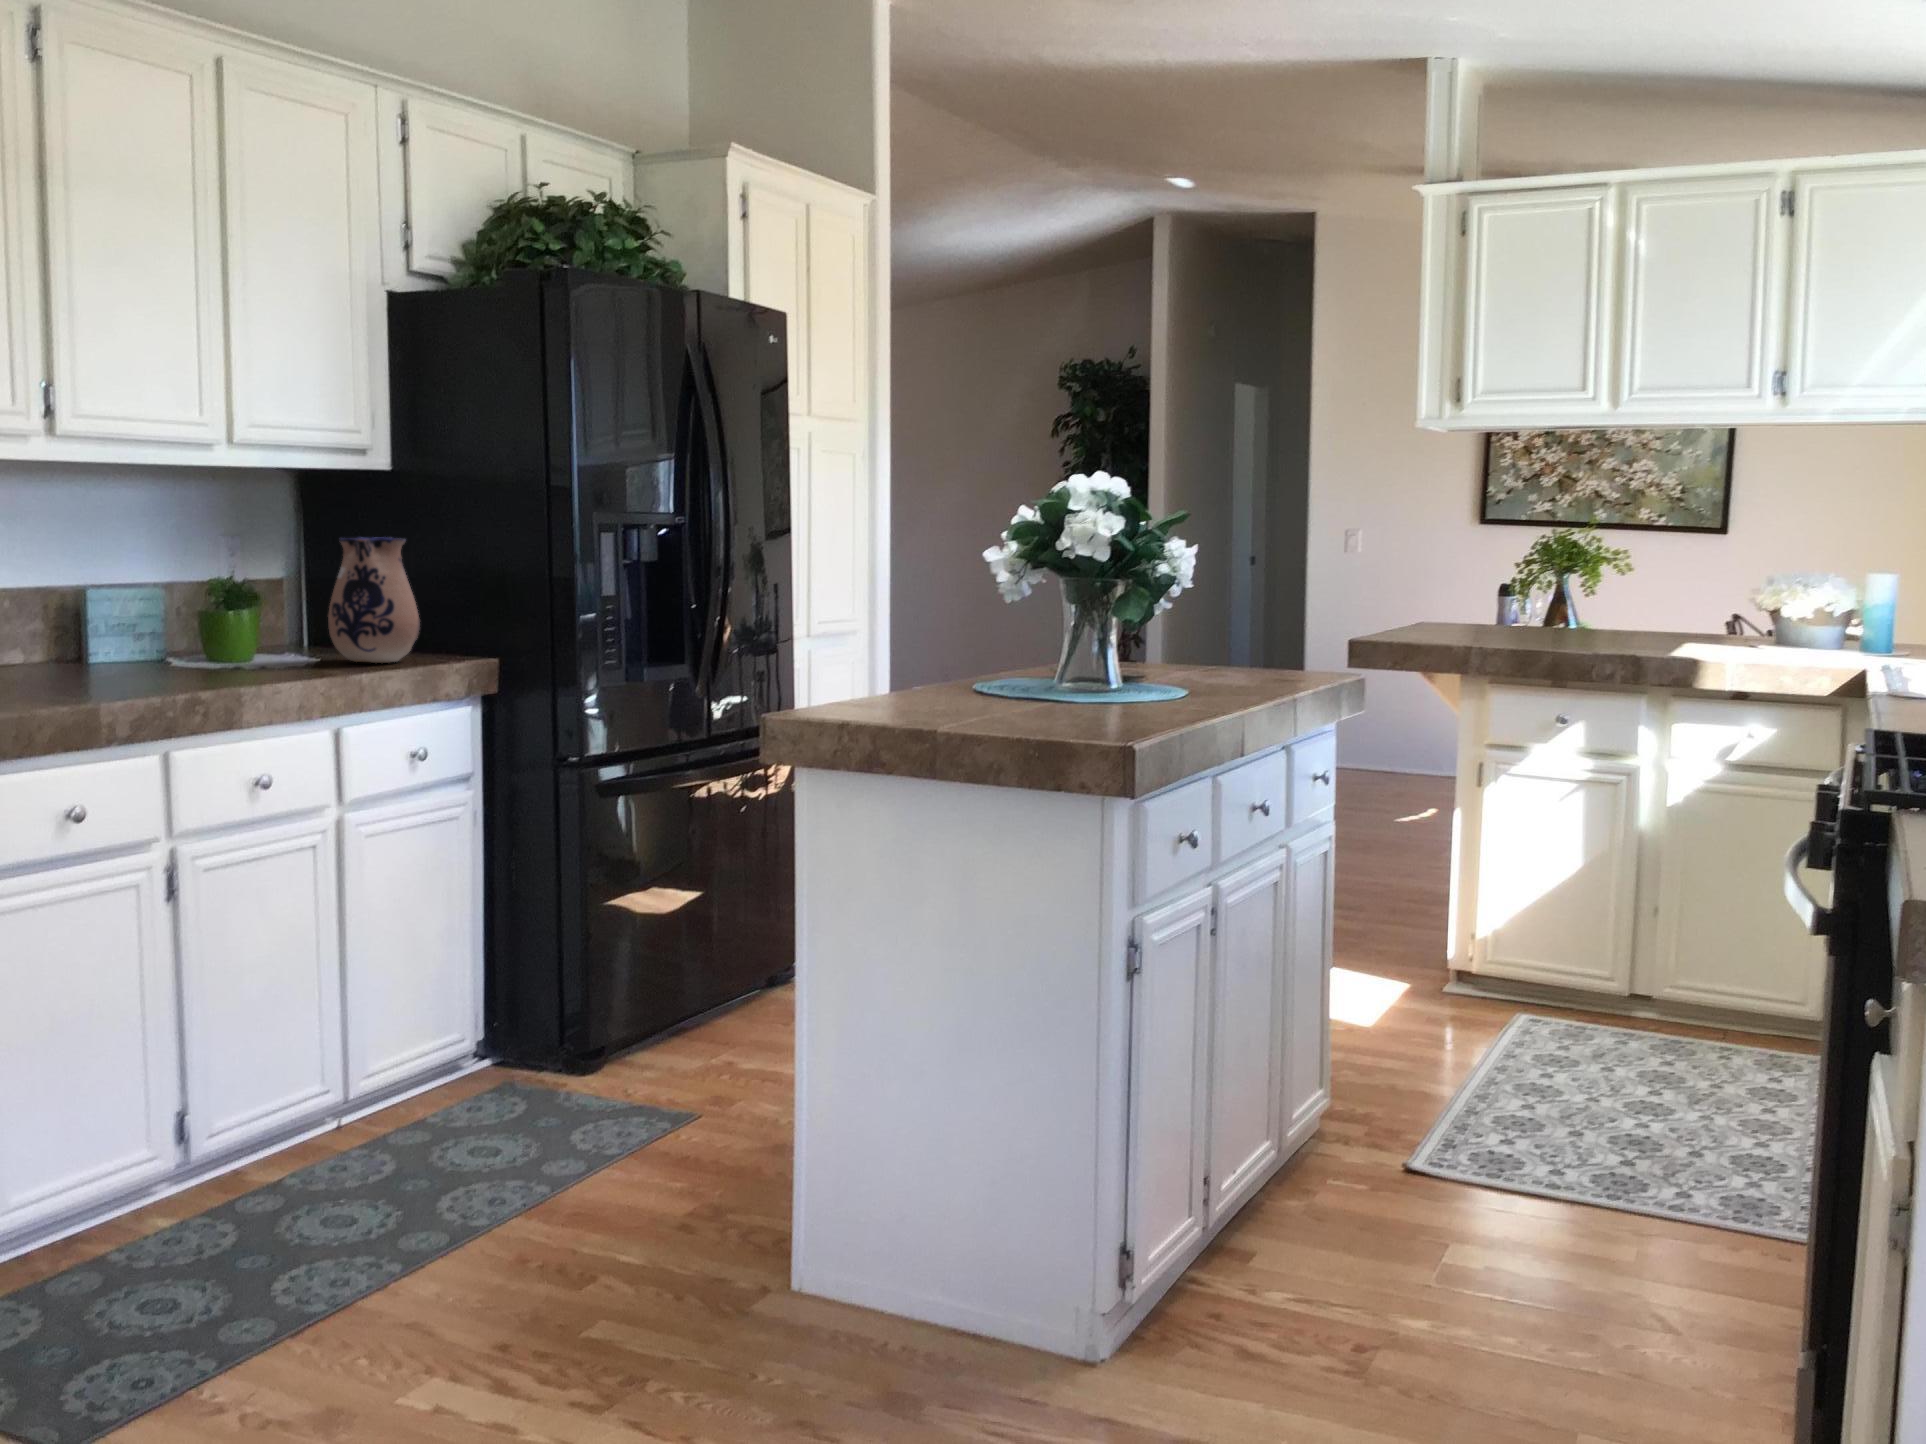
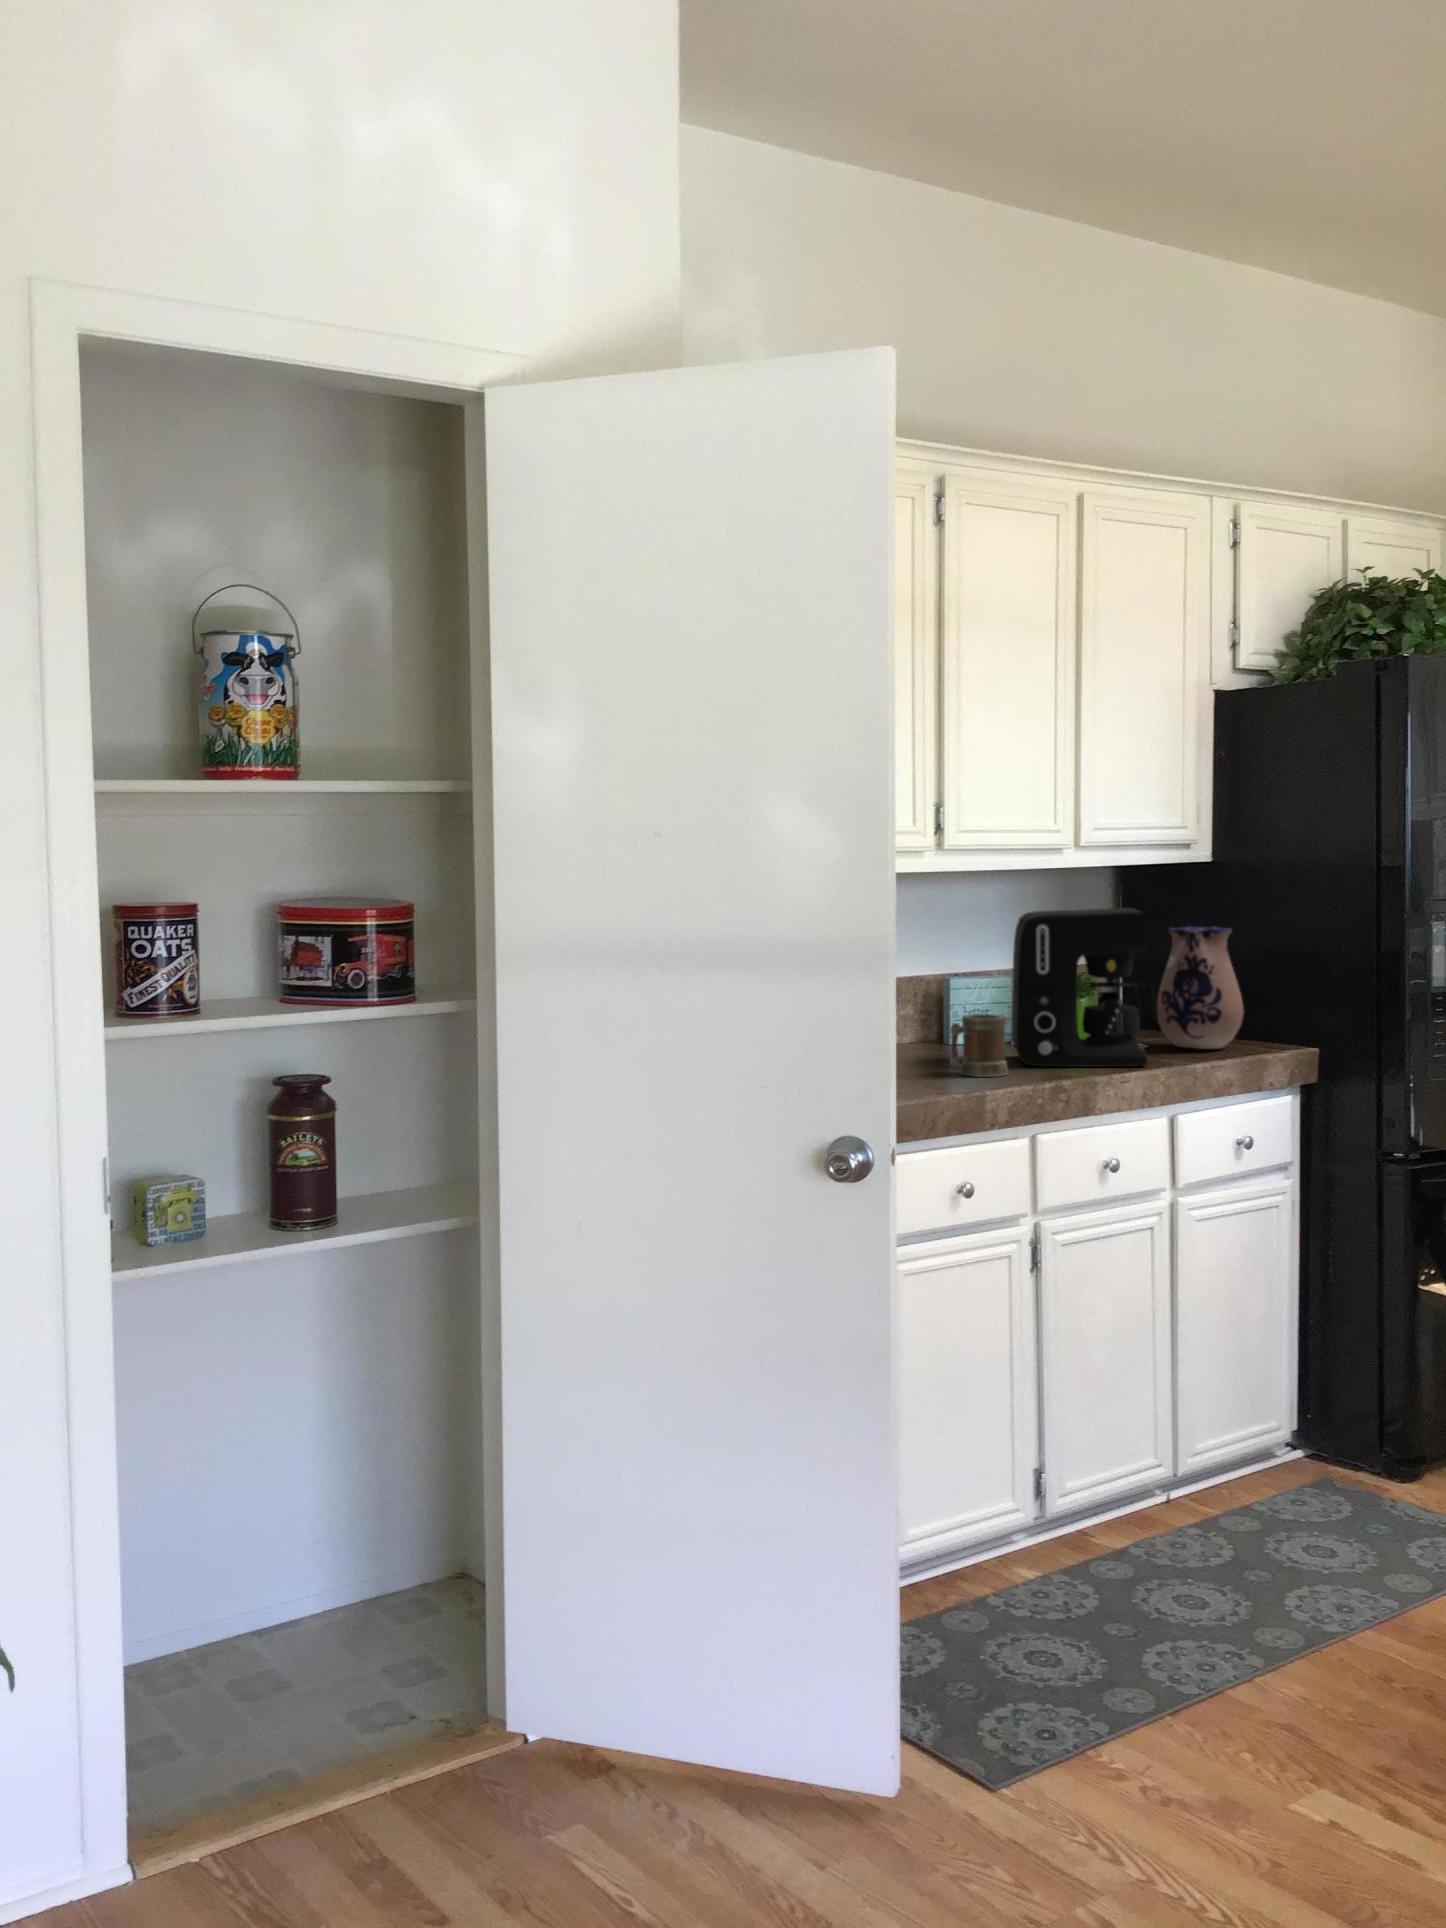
coffee maker: none [153,513,320,682] -> present [1012,908,1158,1067]
mug: none [64,625,139,693] -> present [950,1014,1008,1077]

